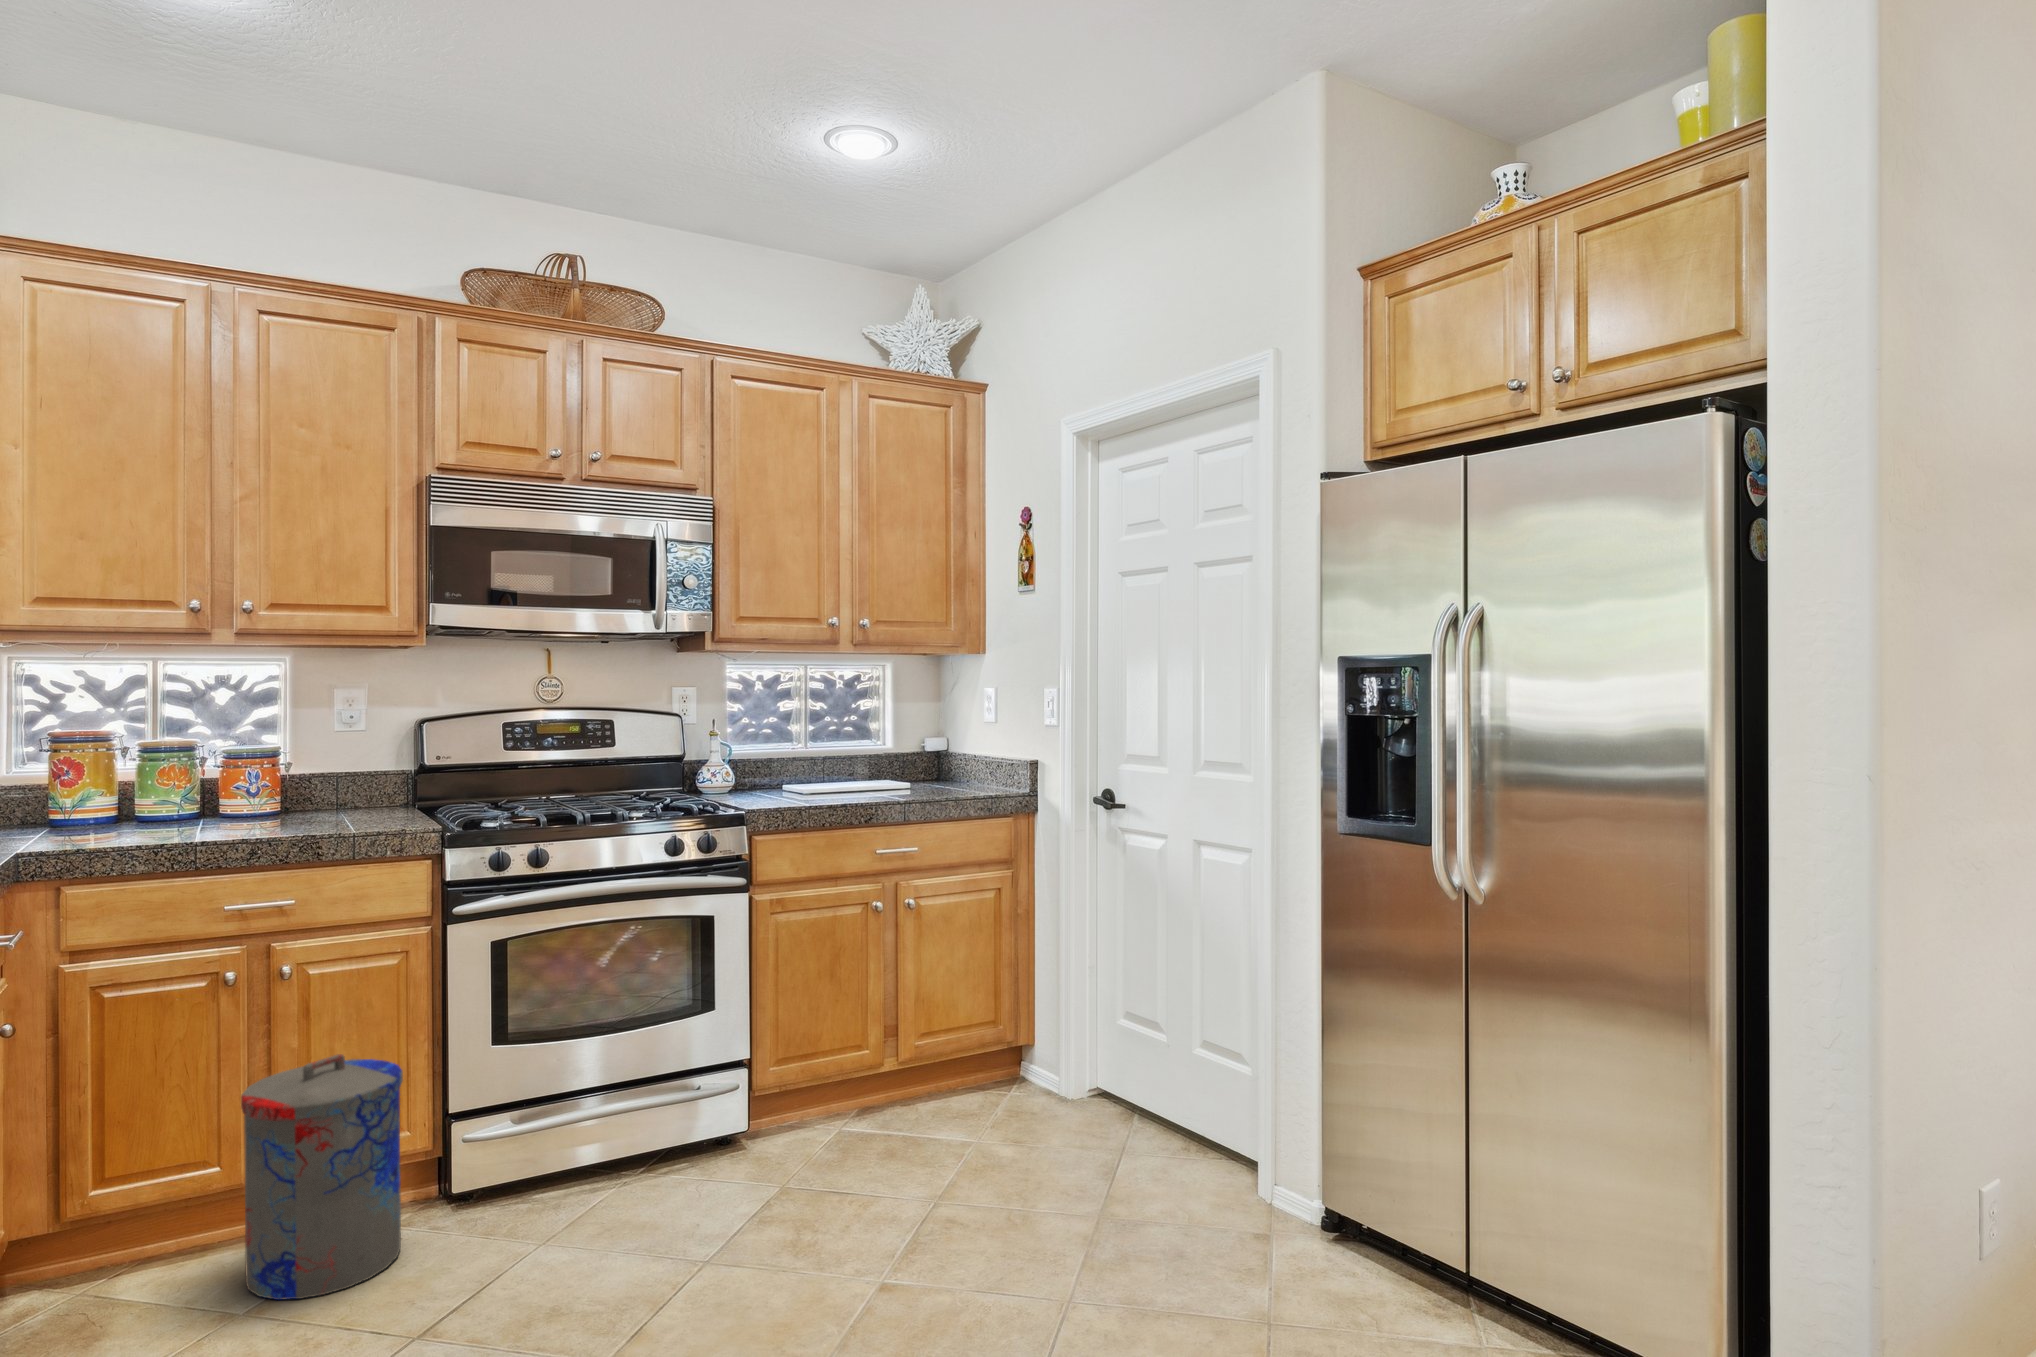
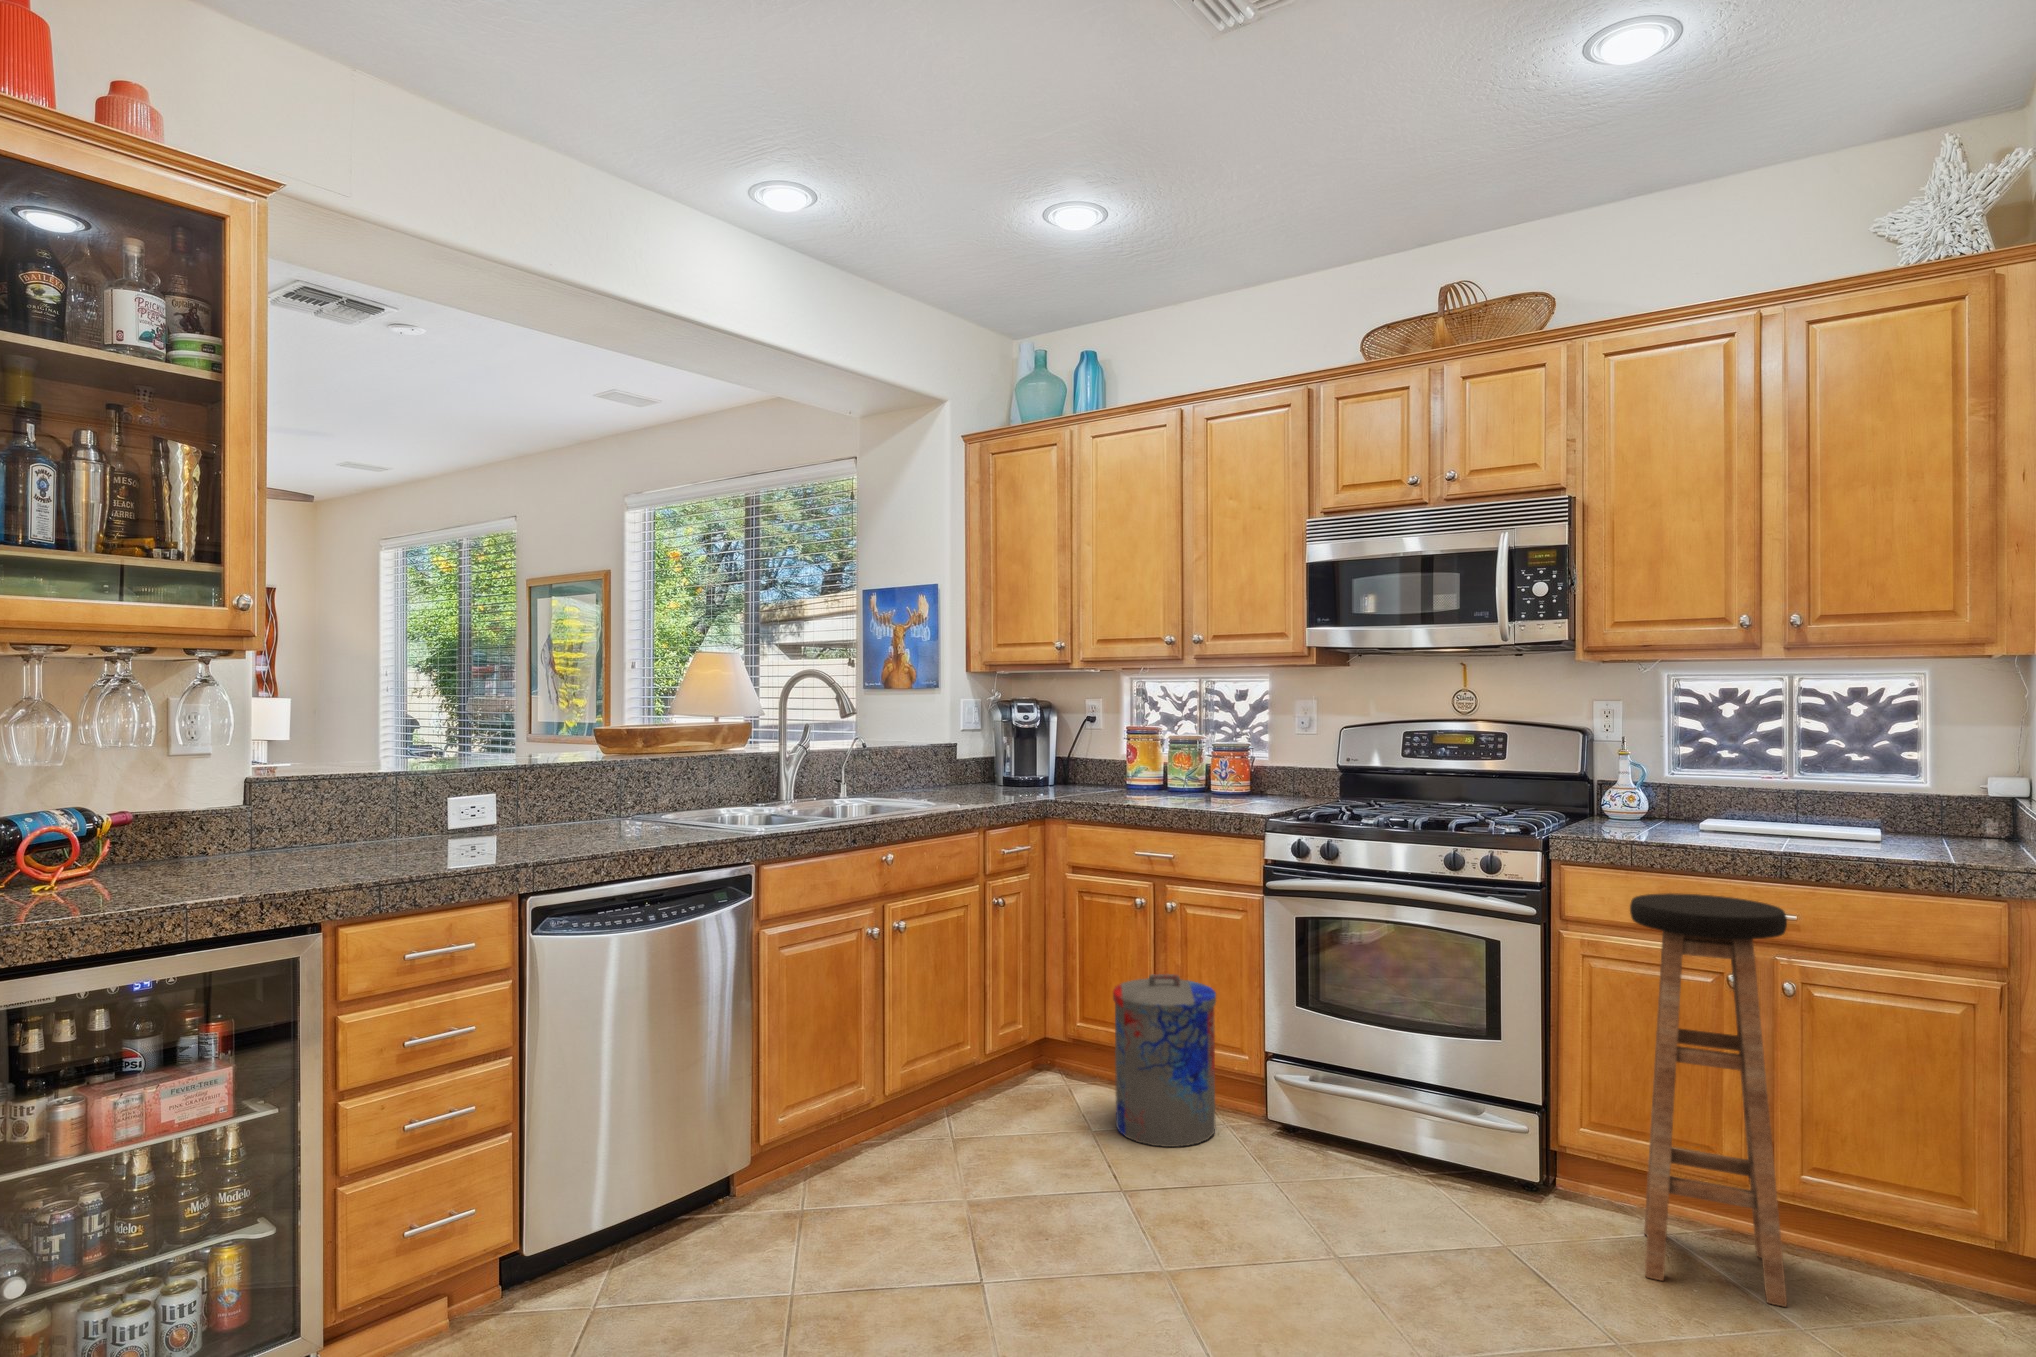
bar stool: none [828,837,954,1153] -> present [1630,893,1787,1307]

